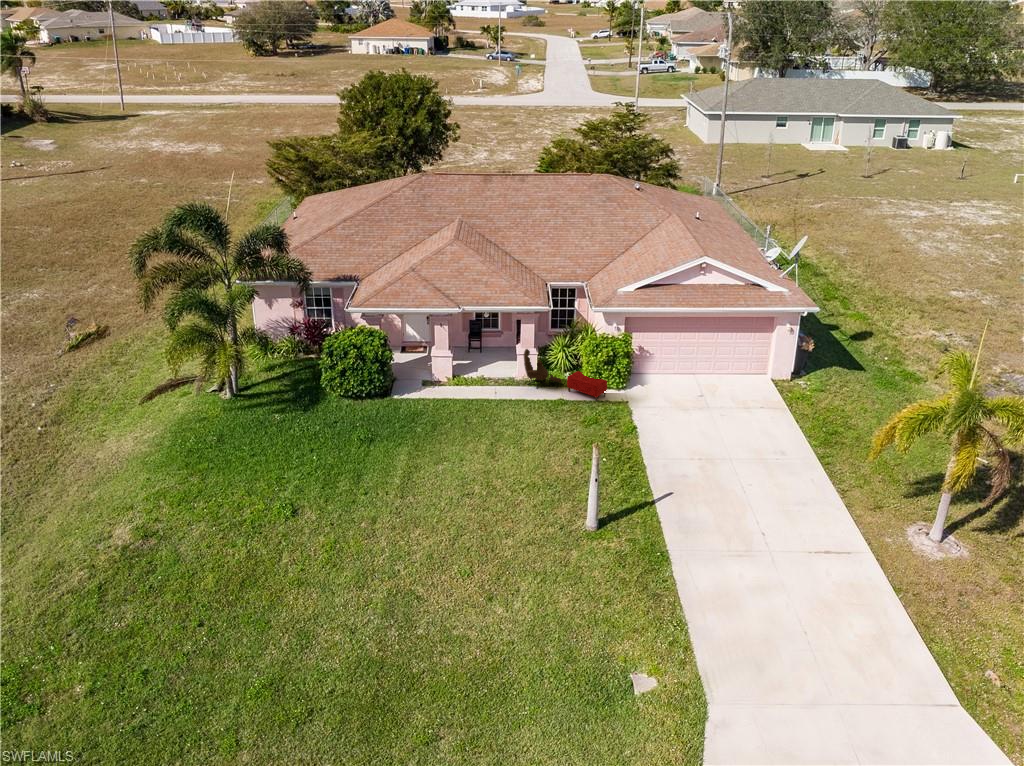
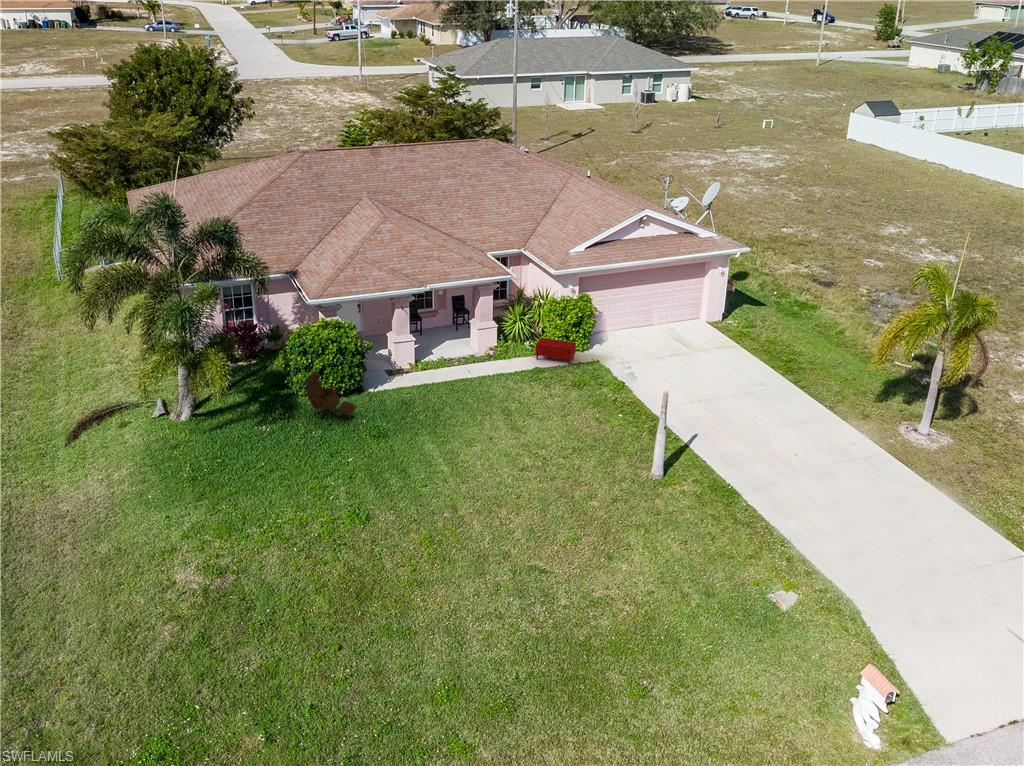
lounge chair: present [524,349,563,388] -> present [305,372,356,420]

